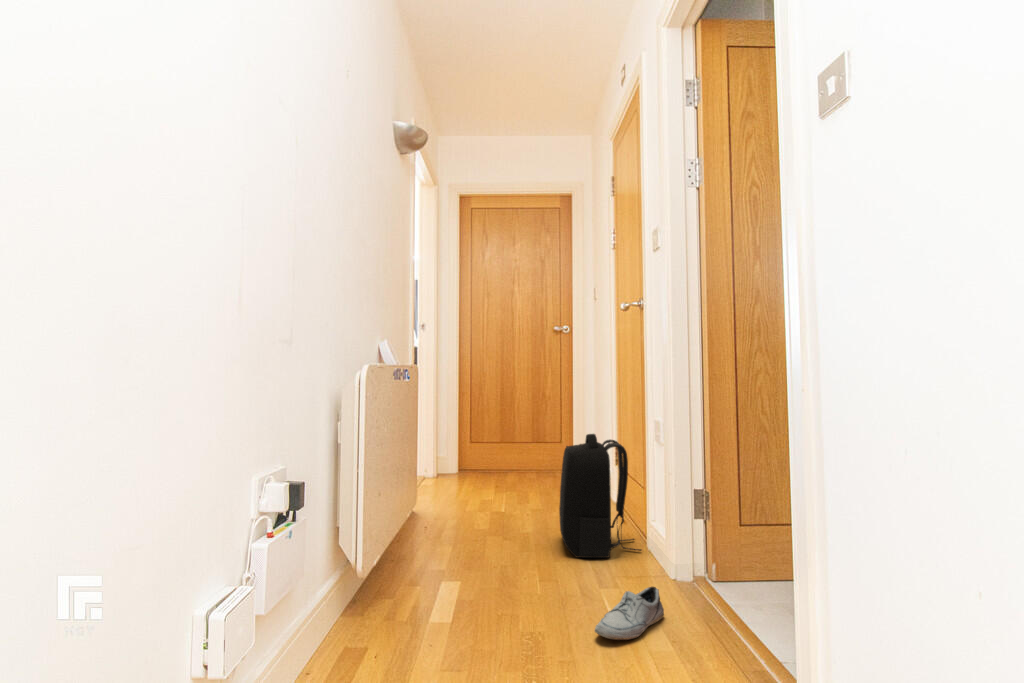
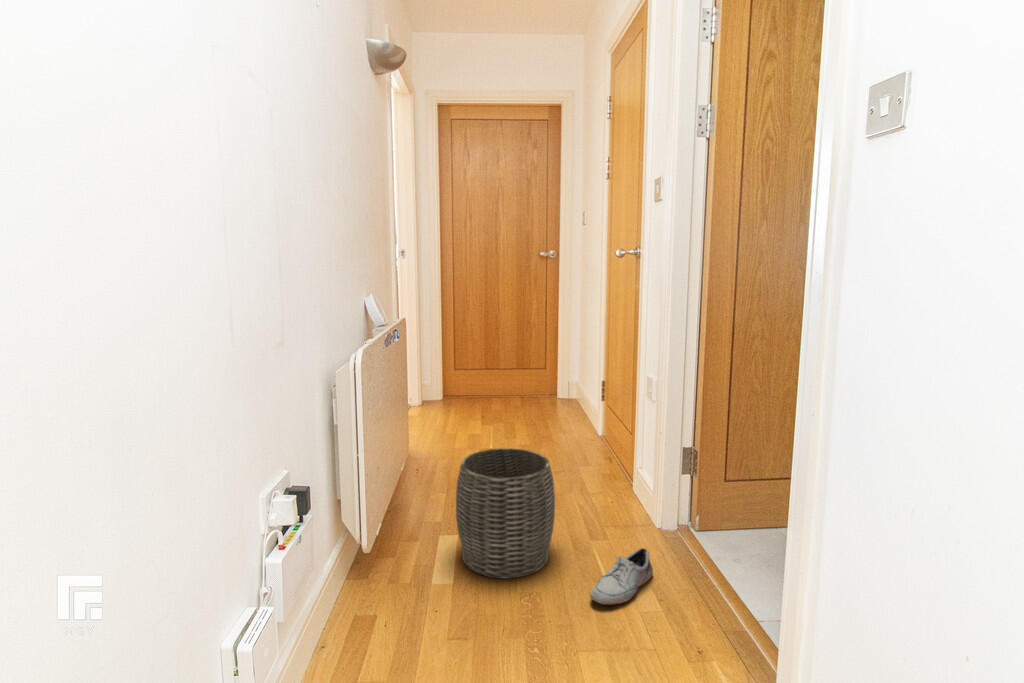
backpack: present [559,434,641,558] -> none [550,386,629,505]
woven basket: none [457,486,559,617] -> present [456,448,555,578]

